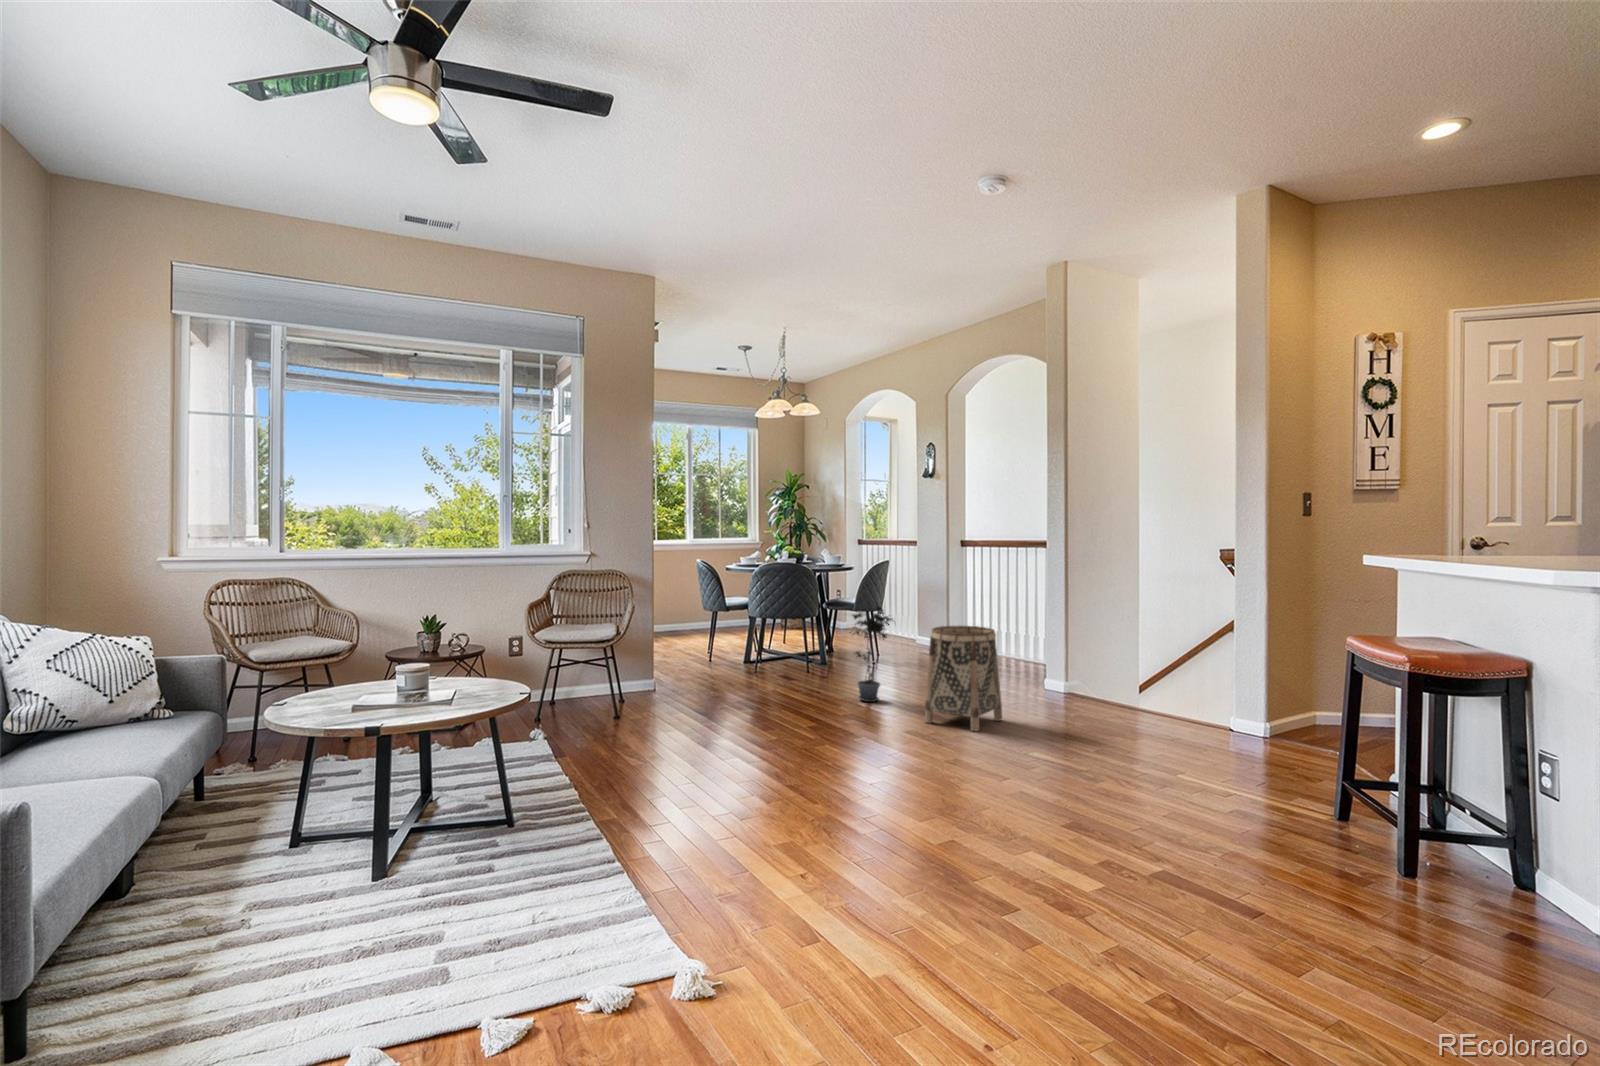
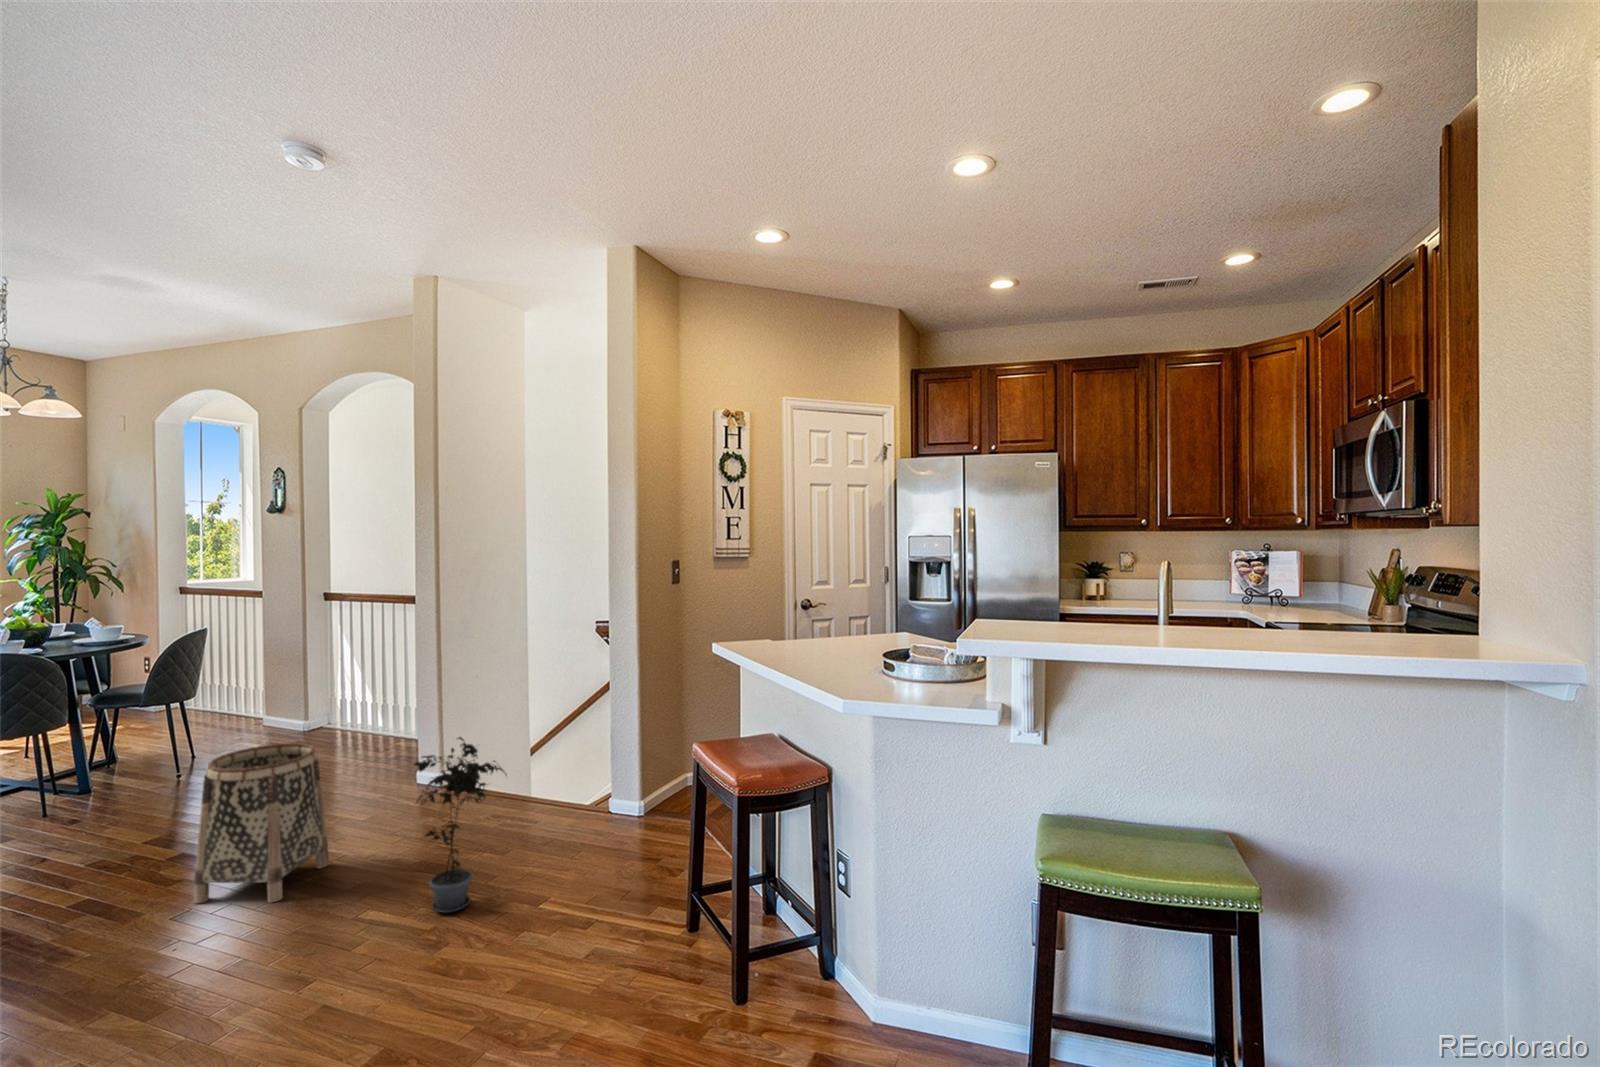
potted plant: present [850,605,892,702] -> present [414,737,506,913]

